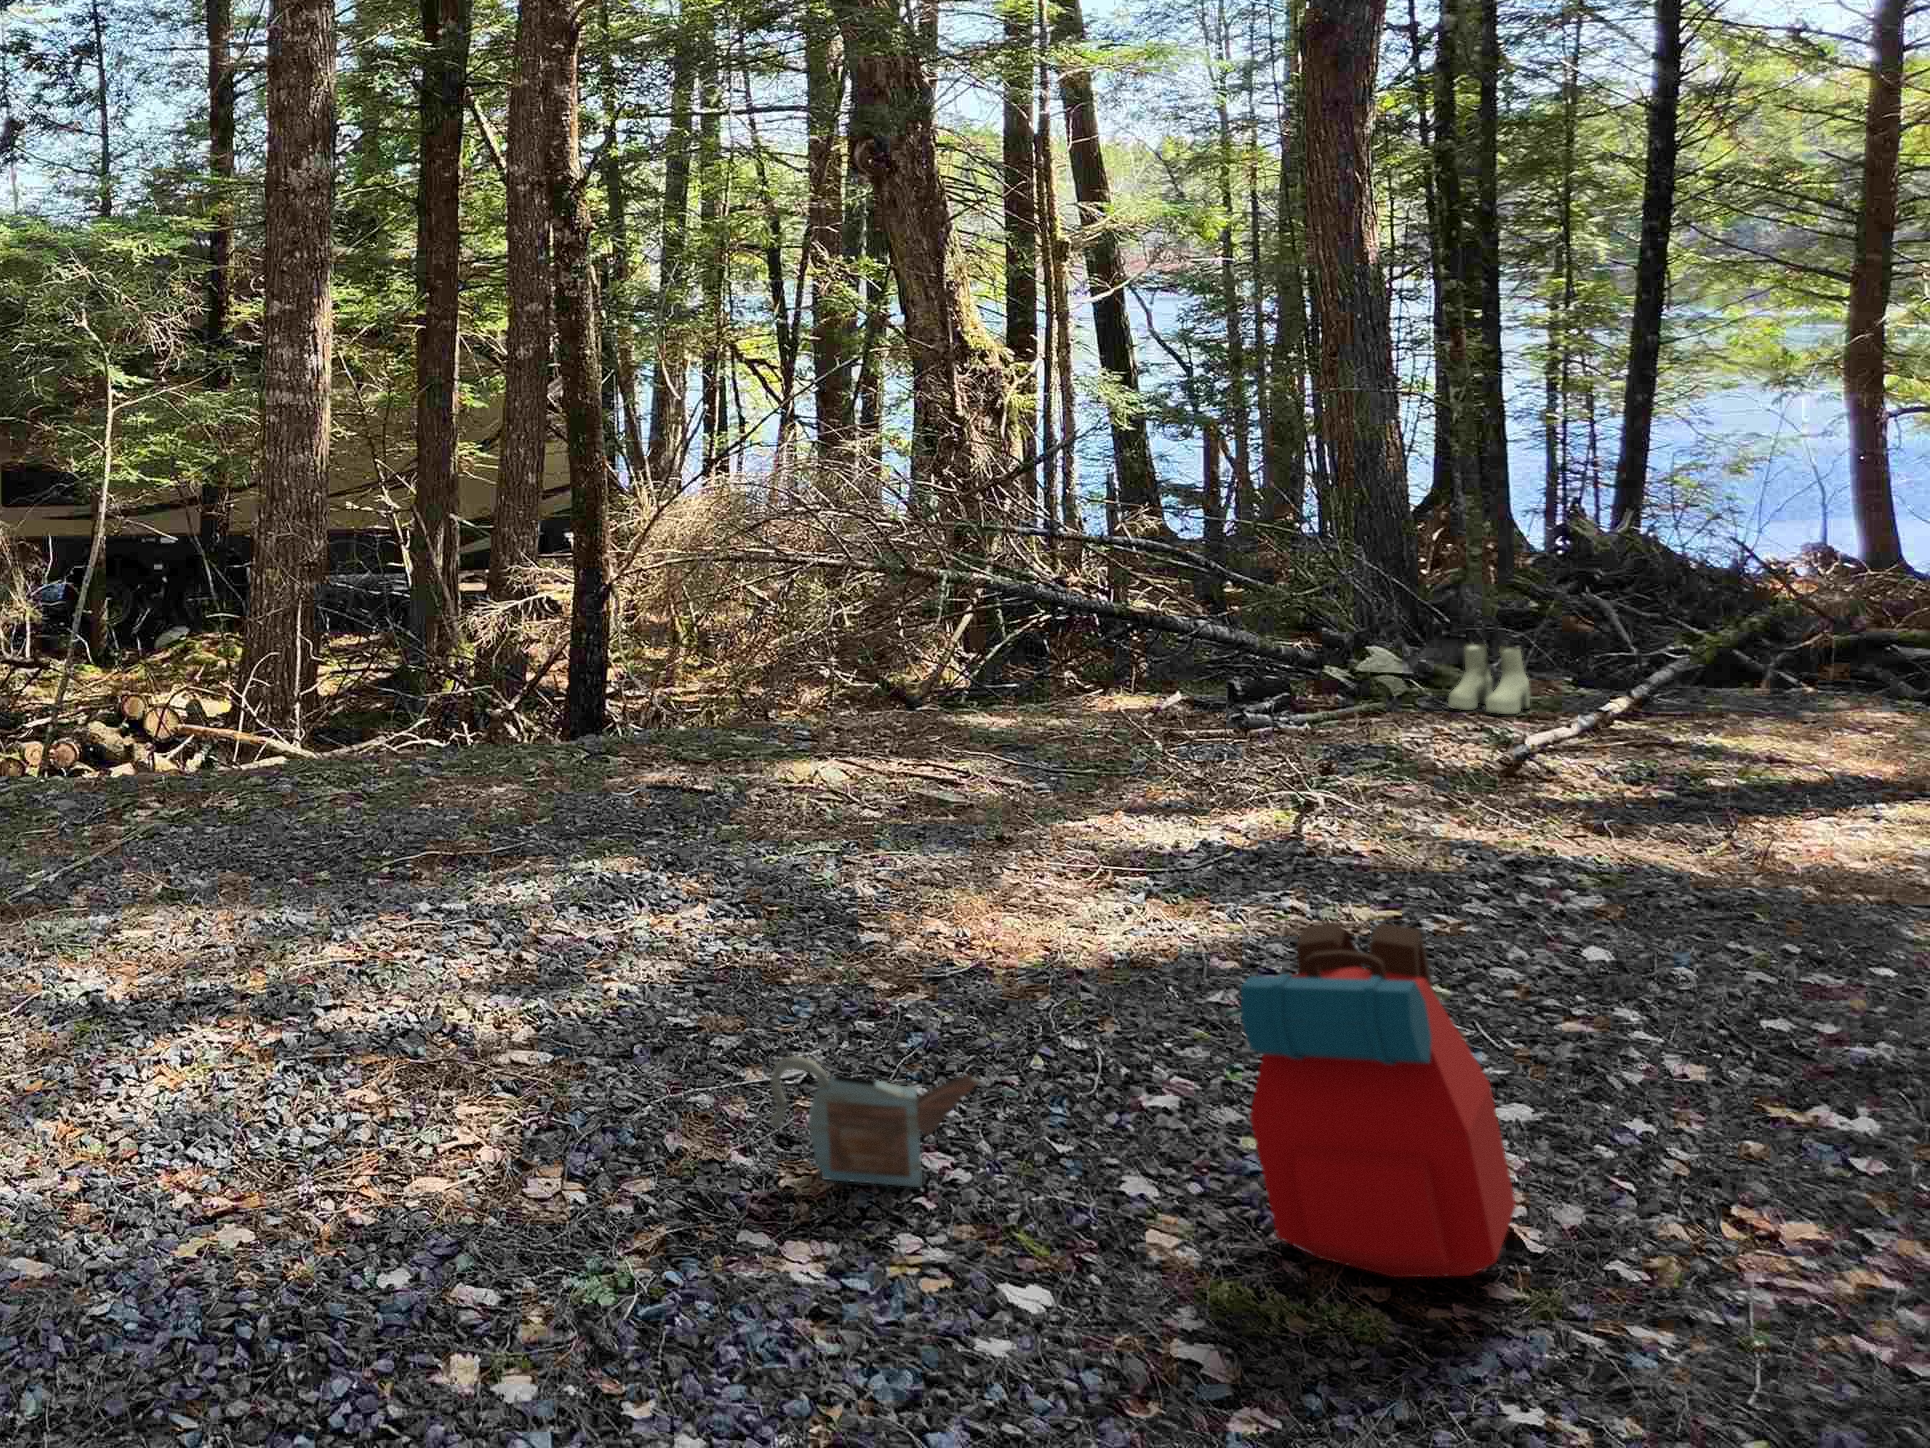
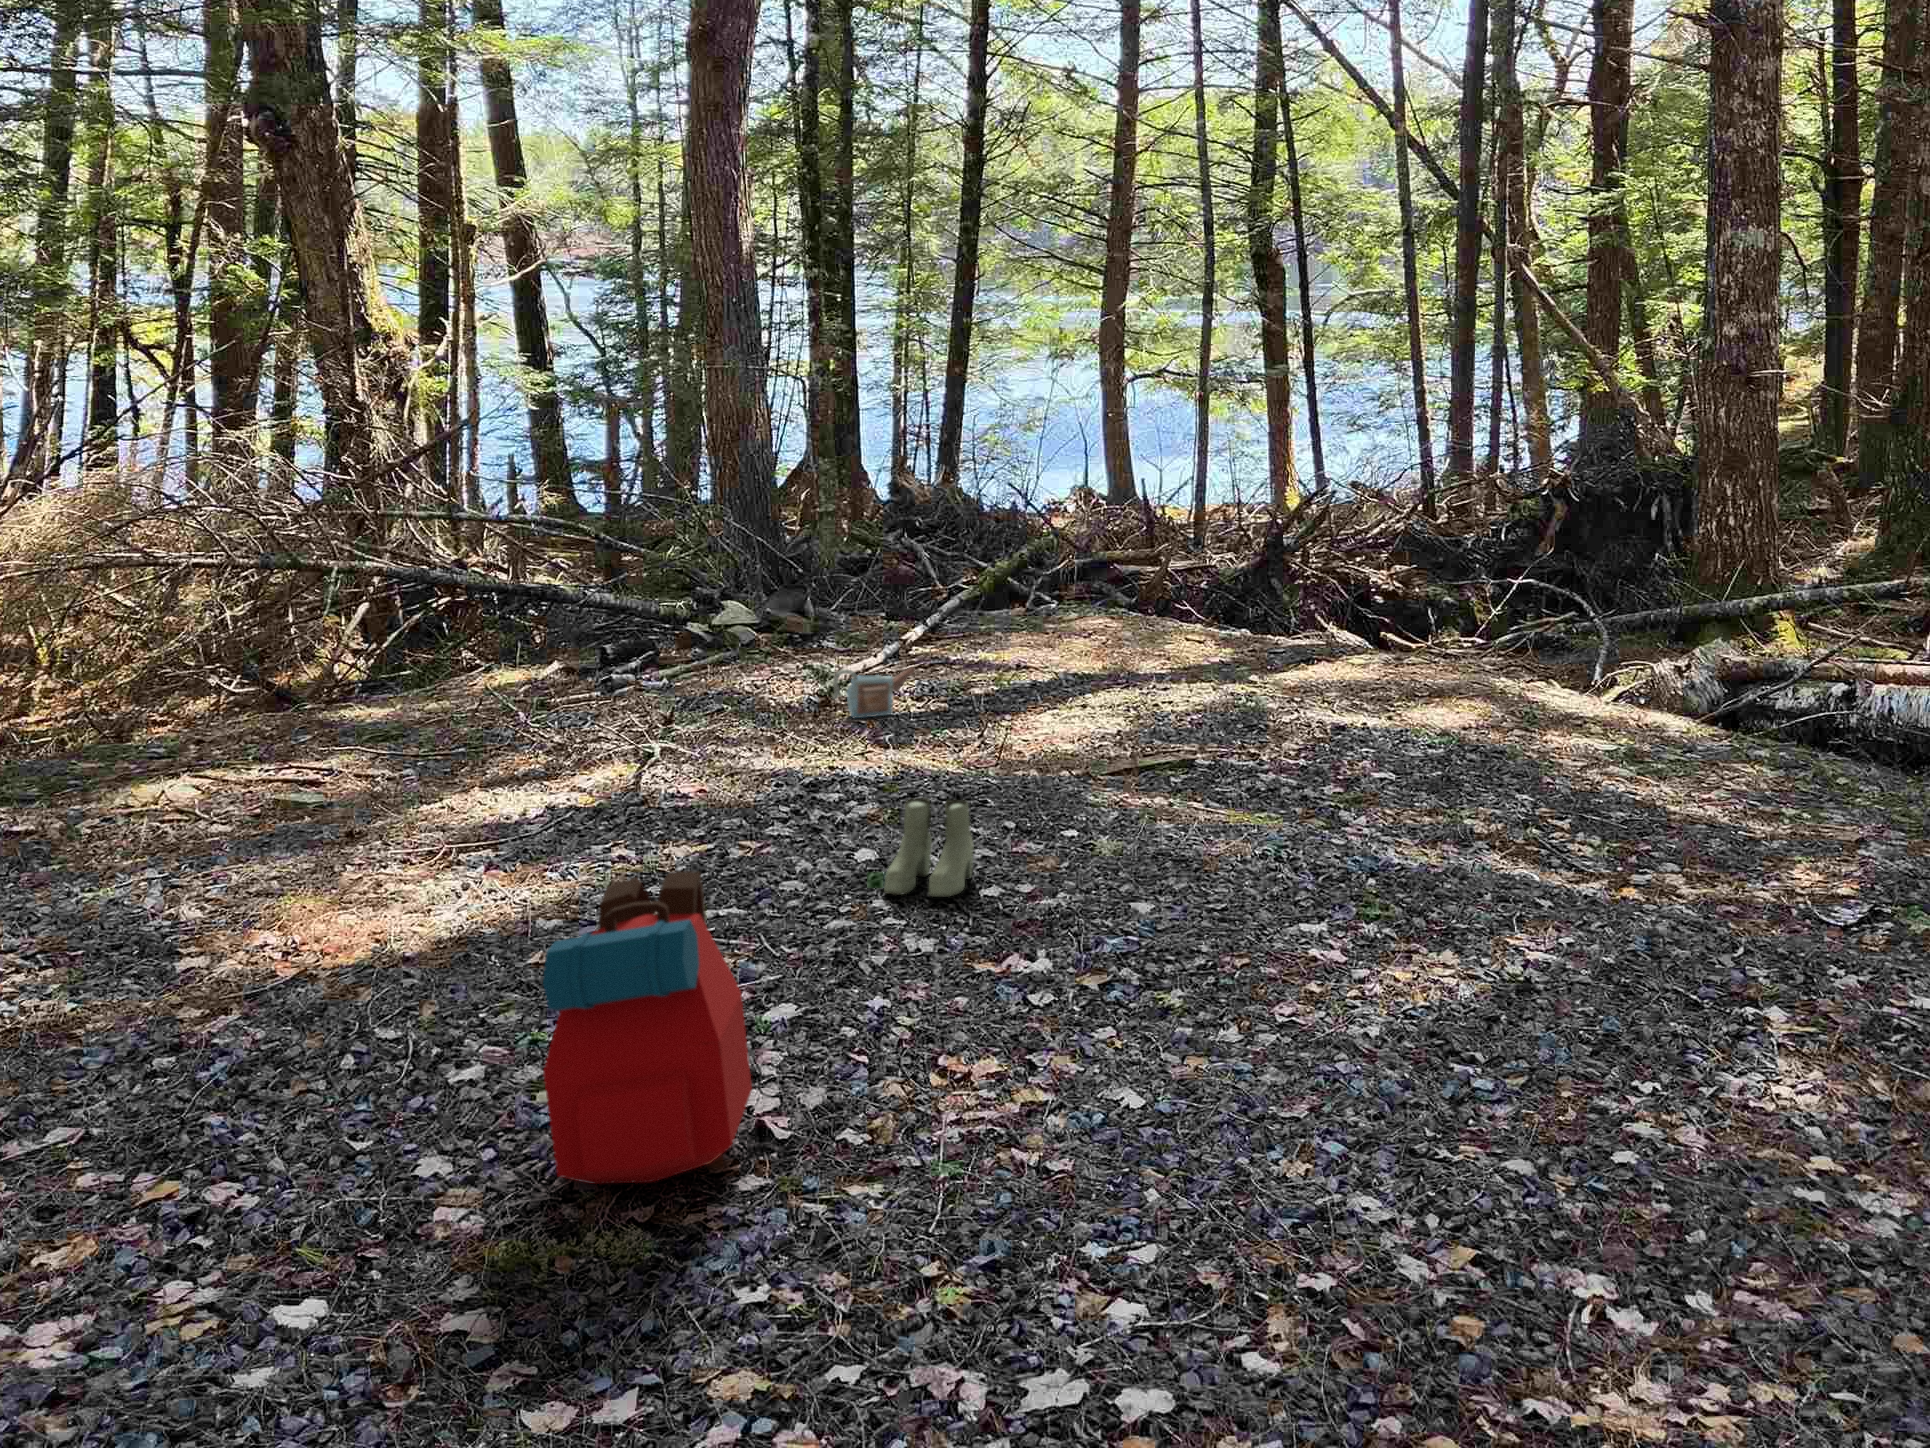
boots: present [1449,644,1530,714] -> present [884,798,974,897]
watering can: present [770,1057,979,1187] -> present [832,667,915,718]

